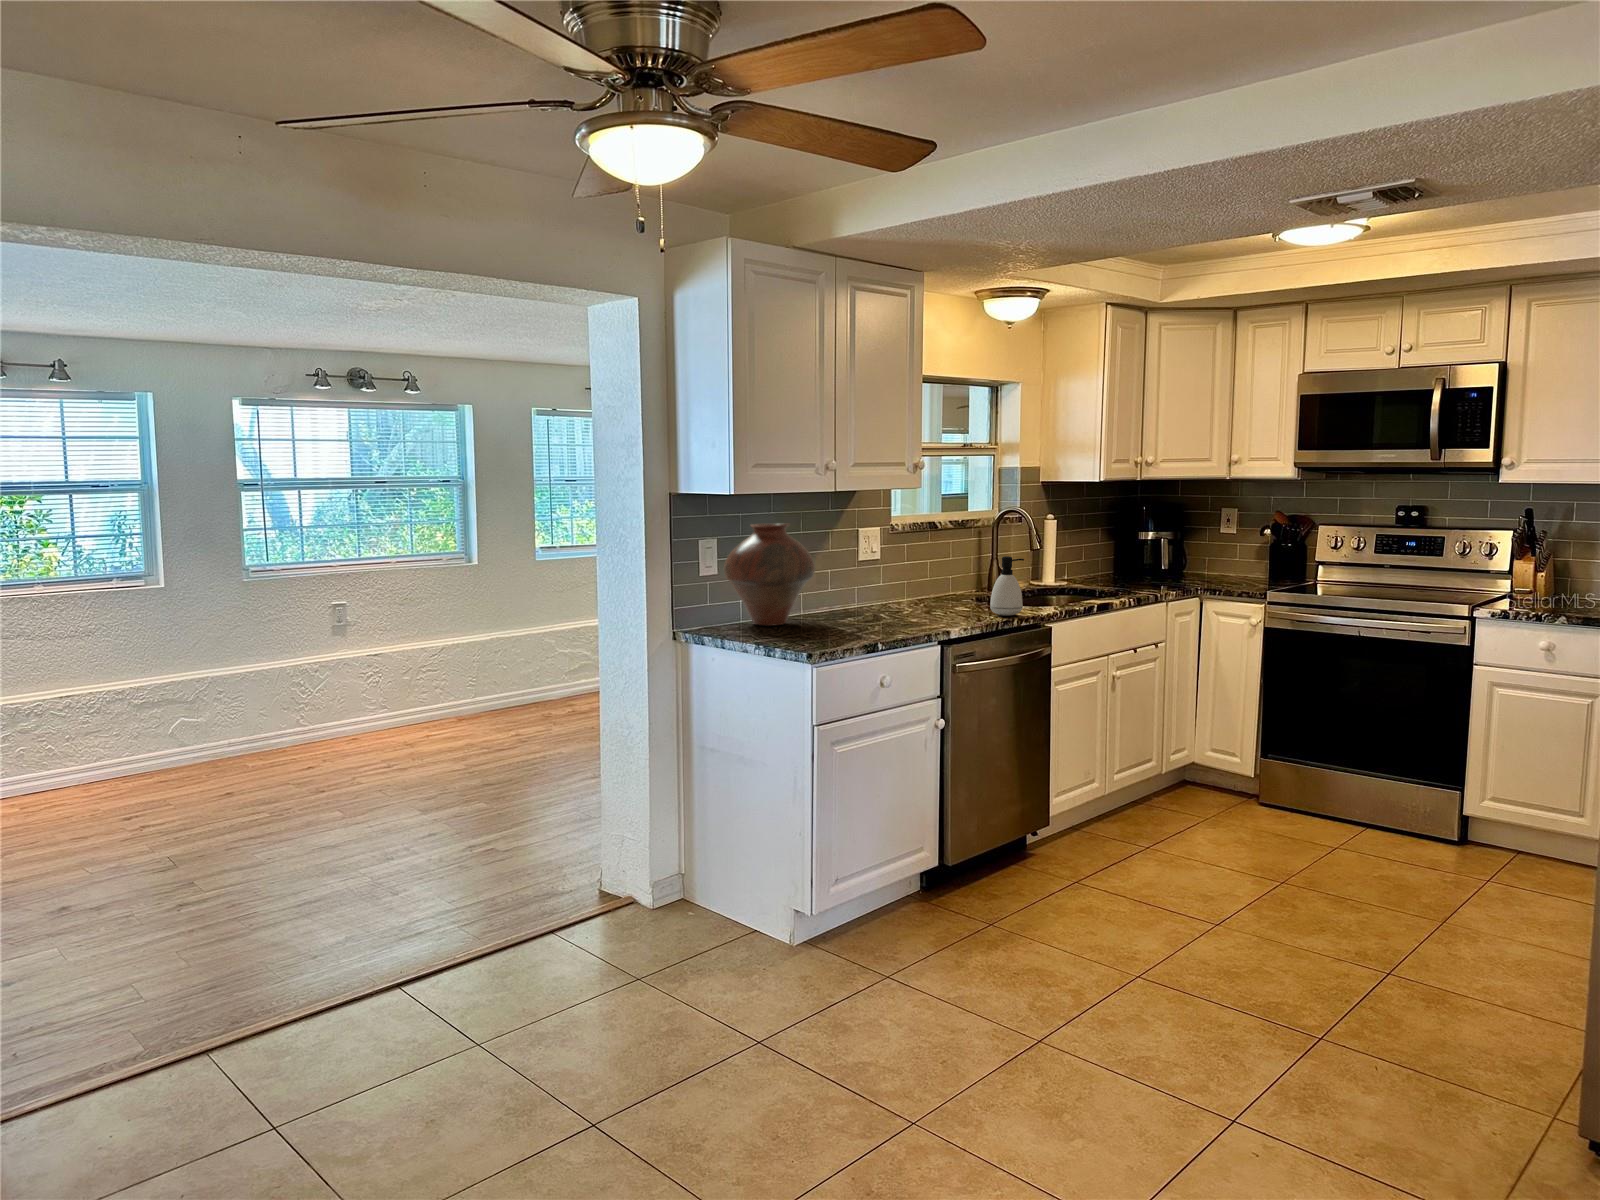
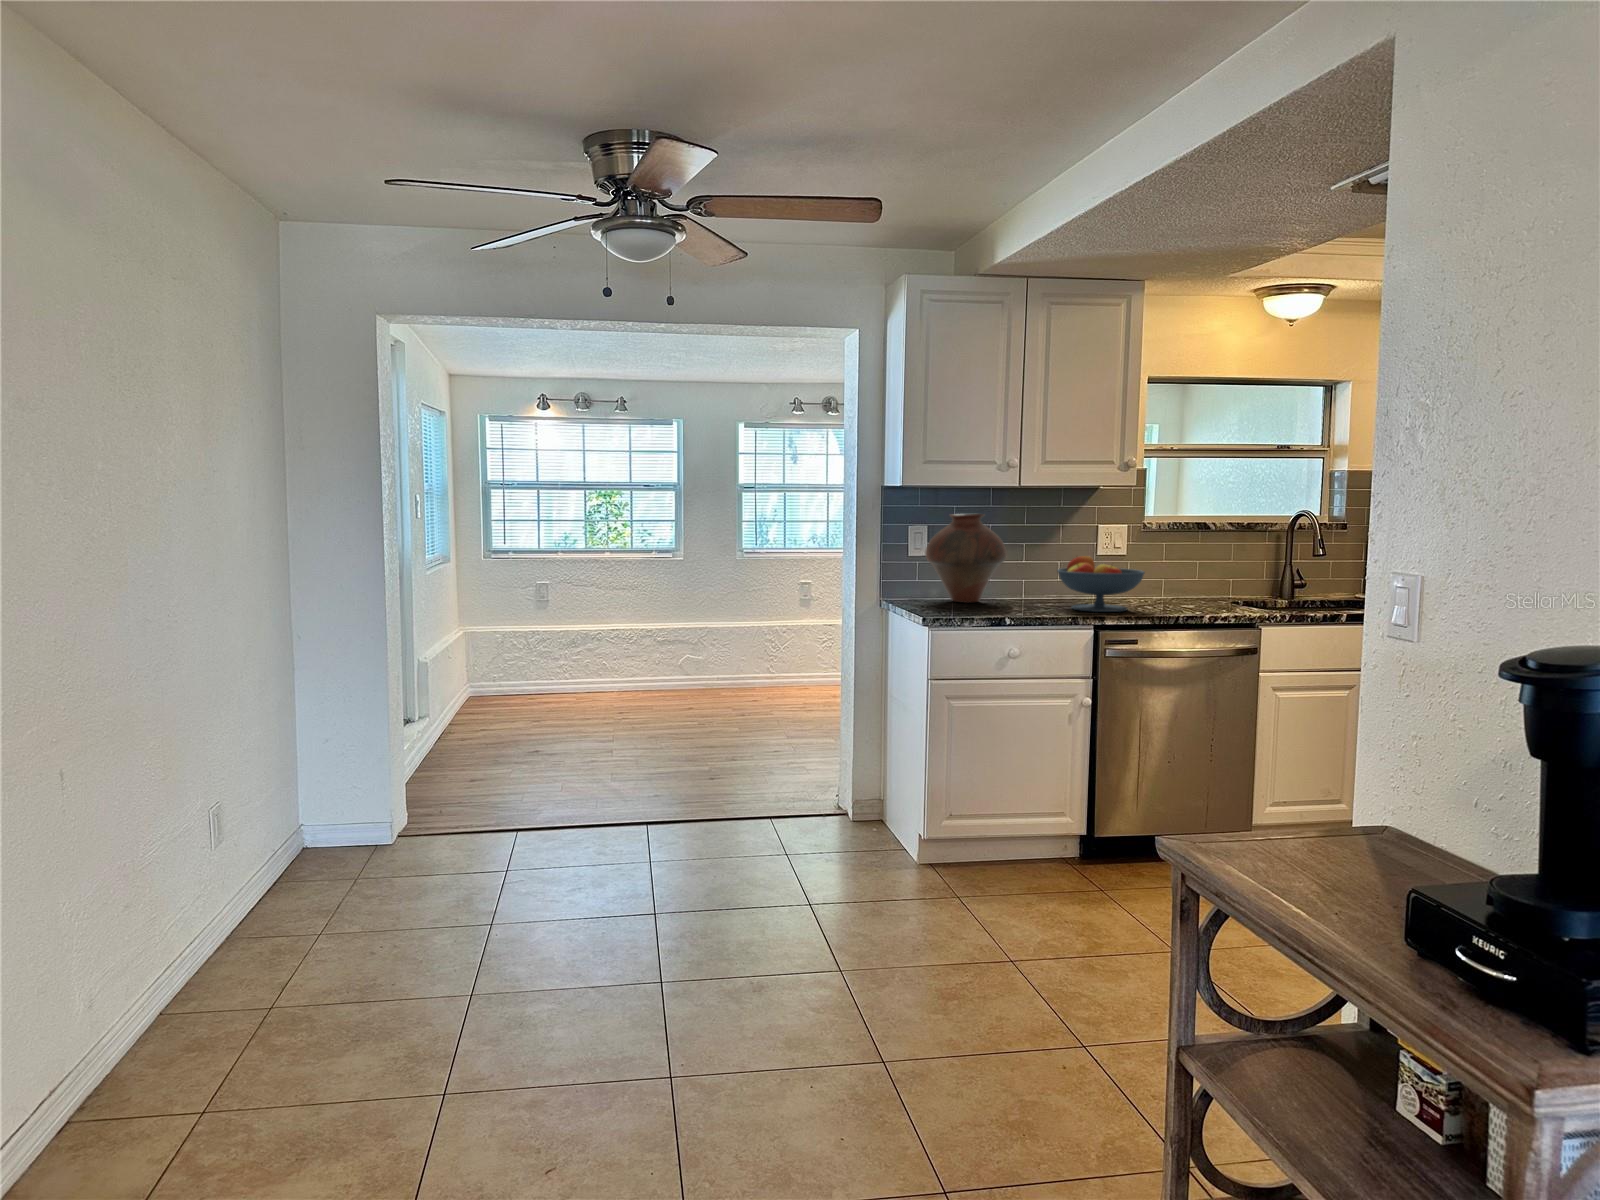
soap dispenser: present [990,556,1024,616] -> none [1193,554,1230,614]
fruit bowl: none [867,564,957,624] -> present [1057,556,1145,612]

